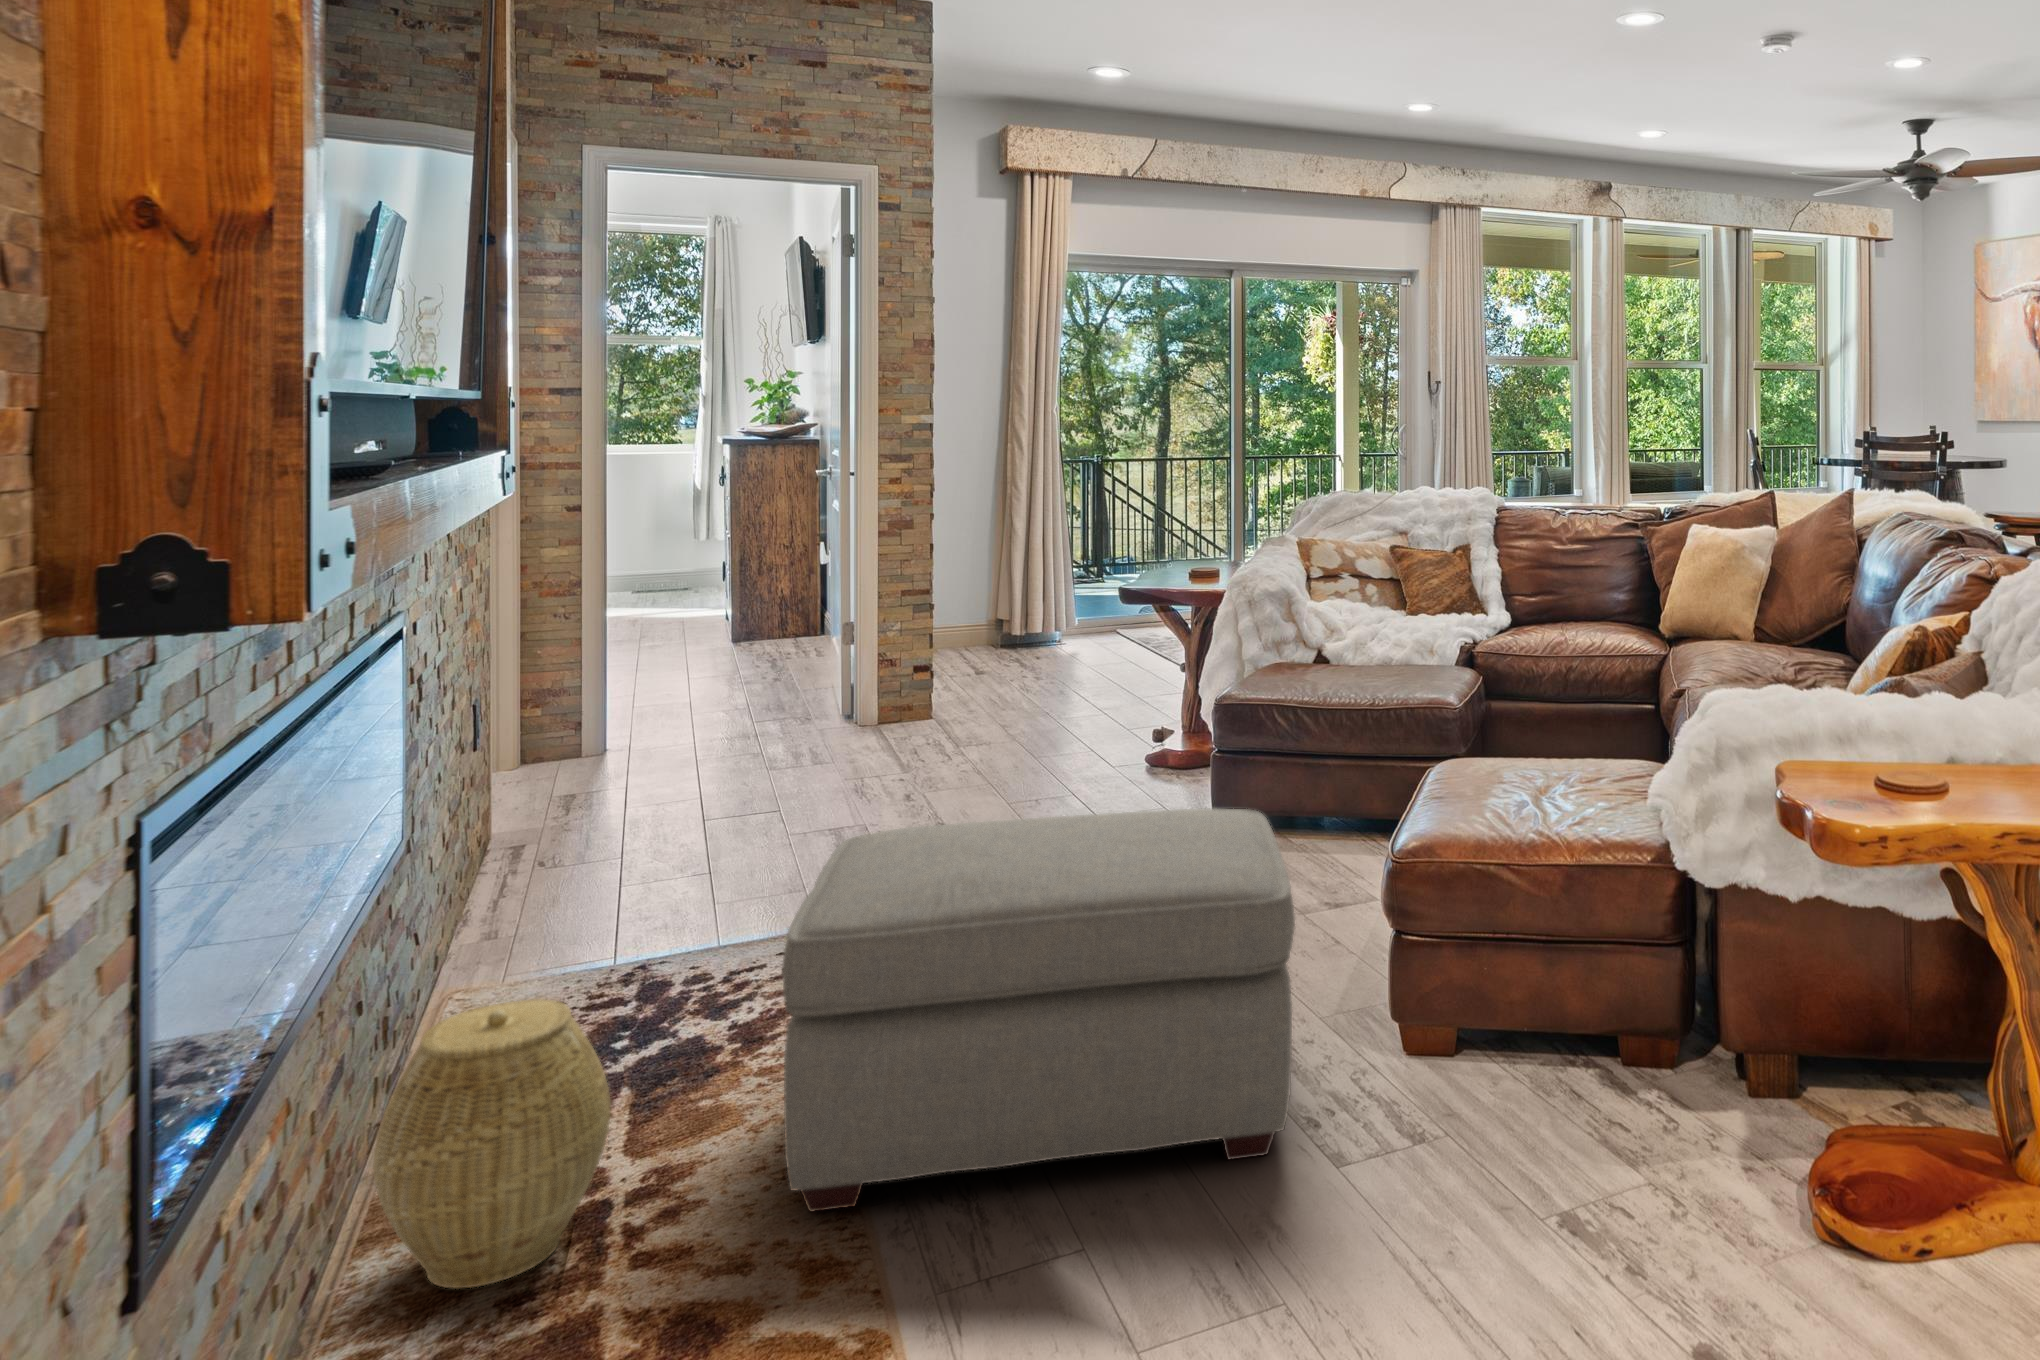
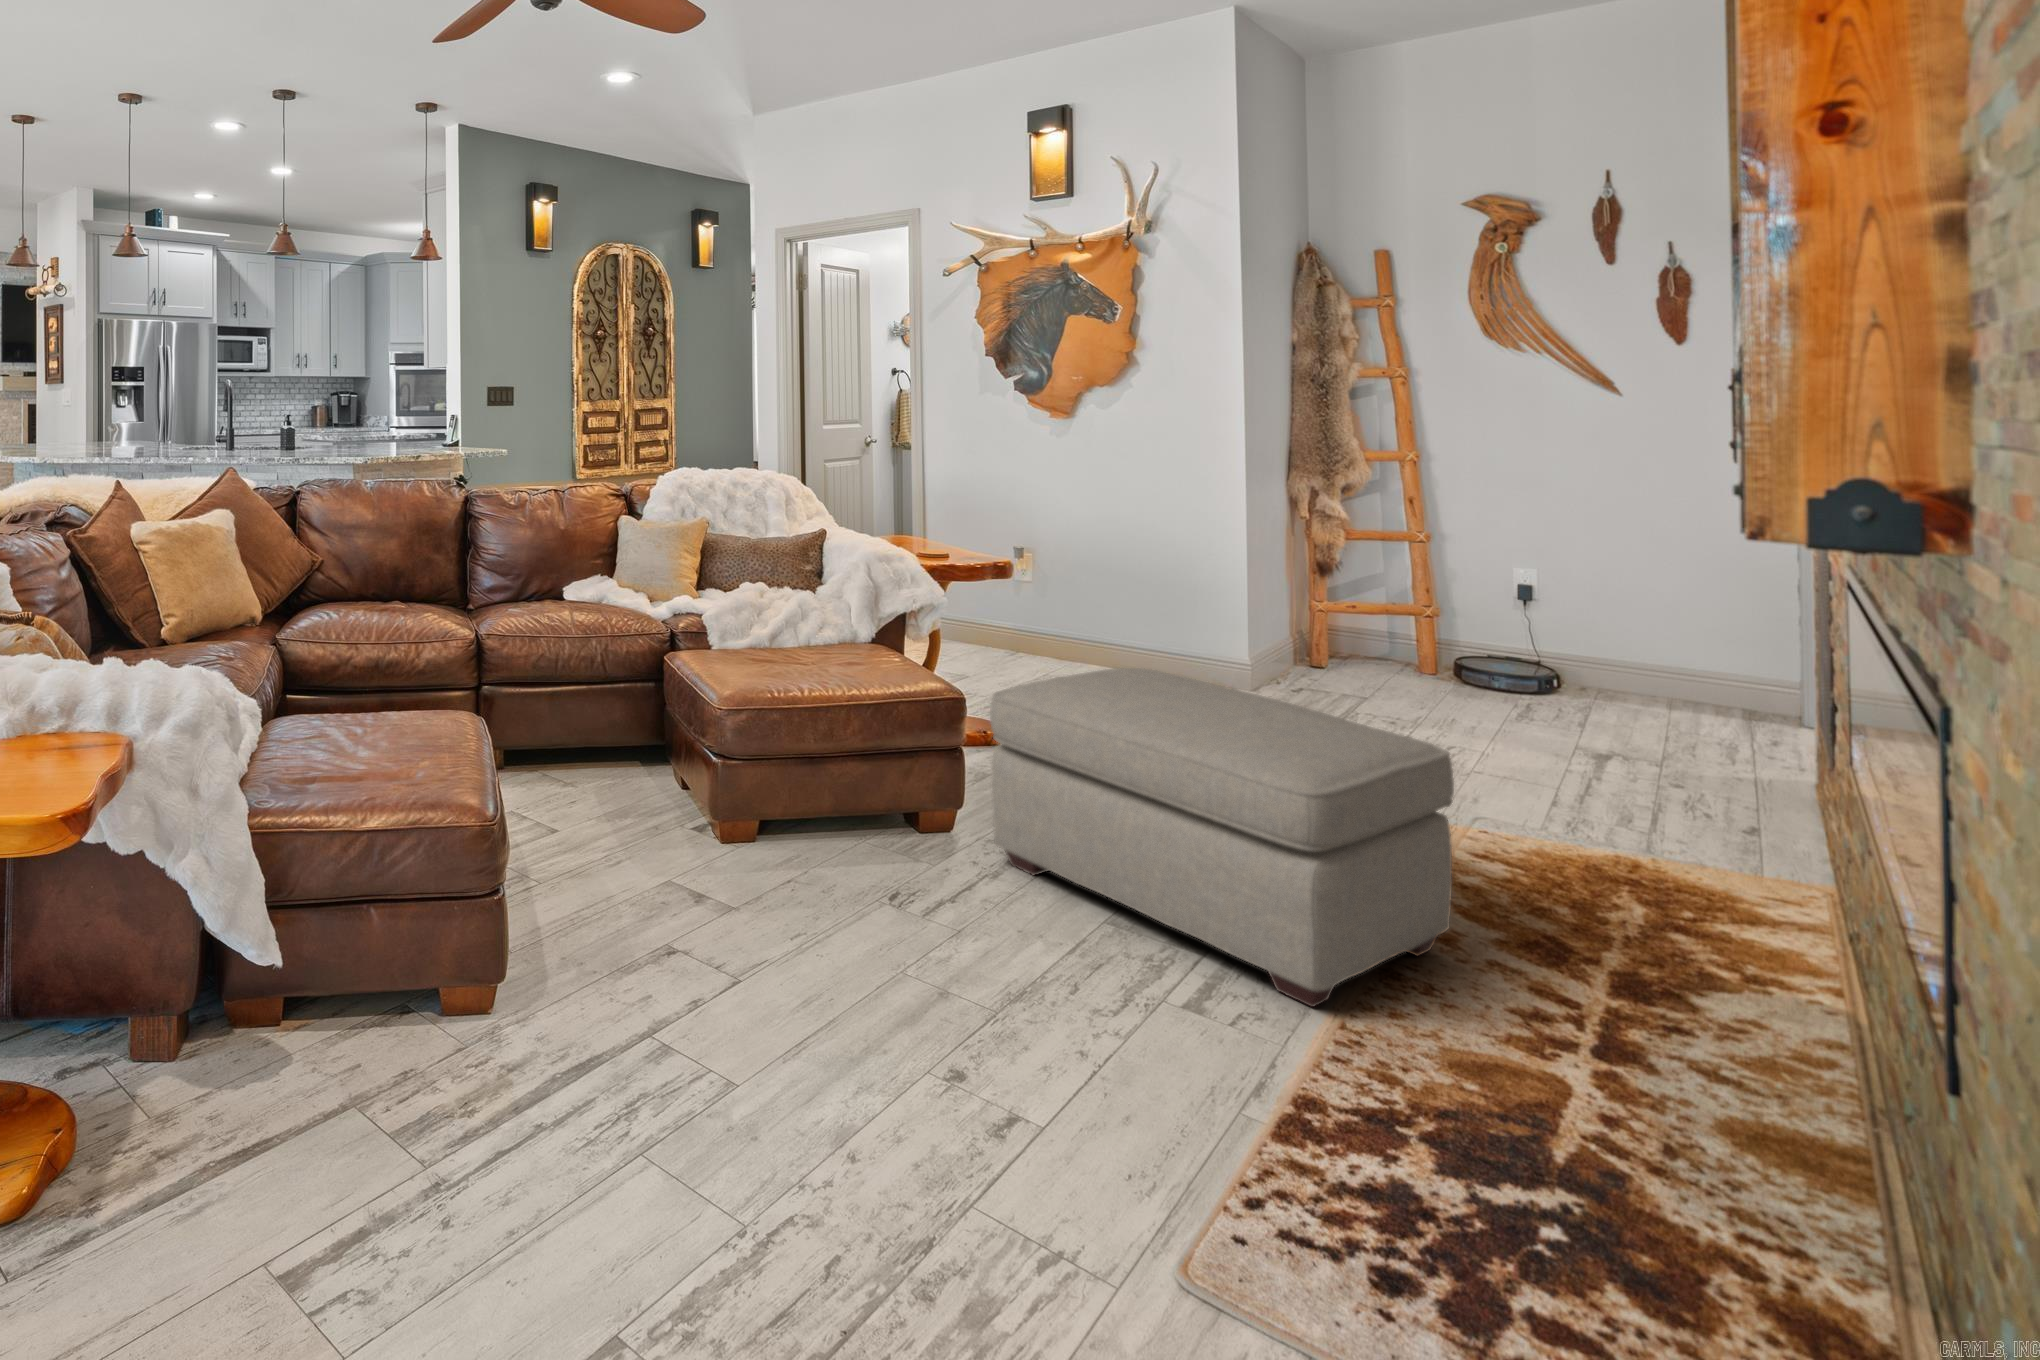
woven basket: present [373,999,611,1288] -> none [1598,871,1843,1120]

